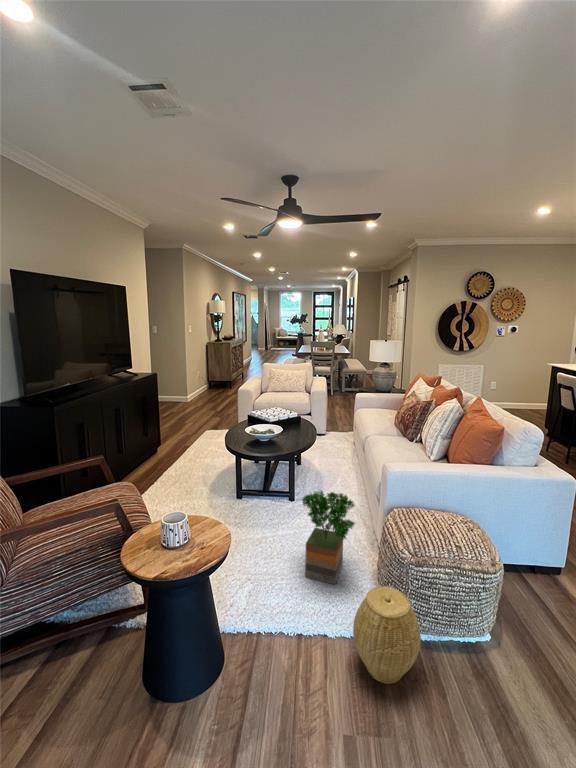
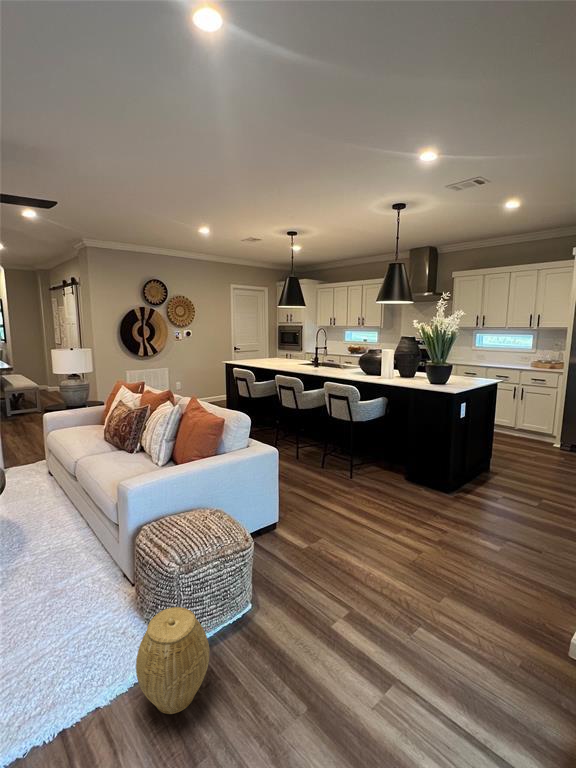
potted tree: present [302,491,355,584] -> none [19,532,103,657]

